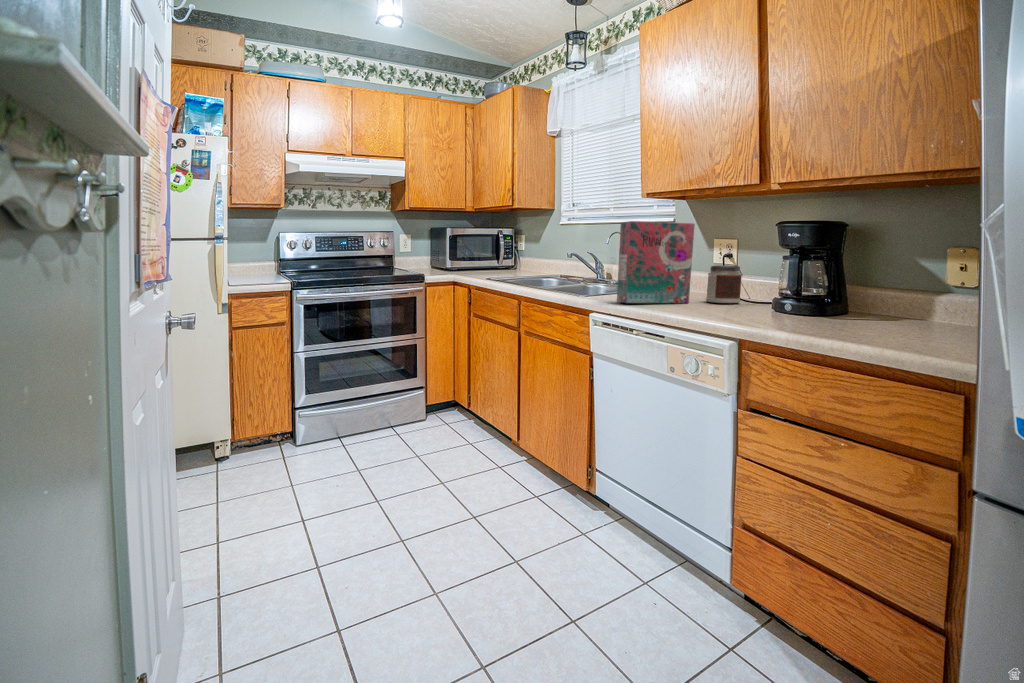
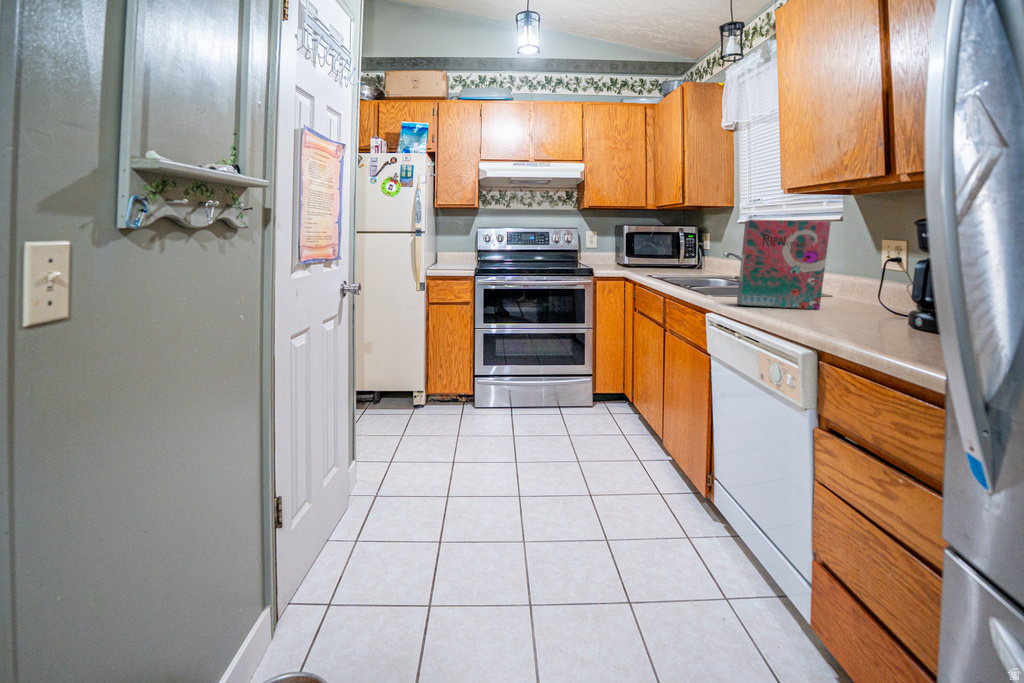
jar: present [706,265,742,303] -> none [846,269,889,313]

